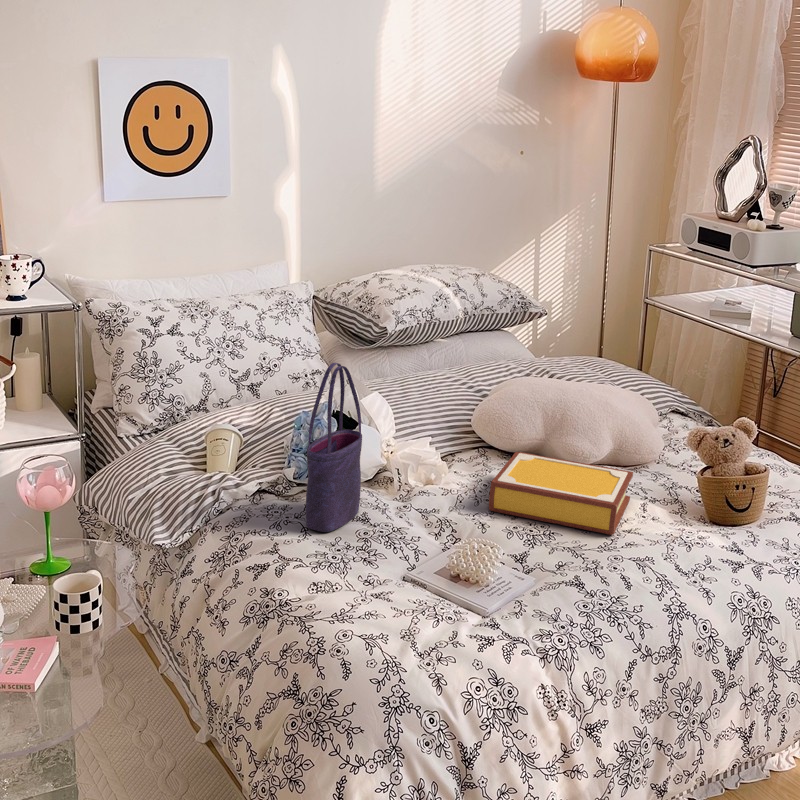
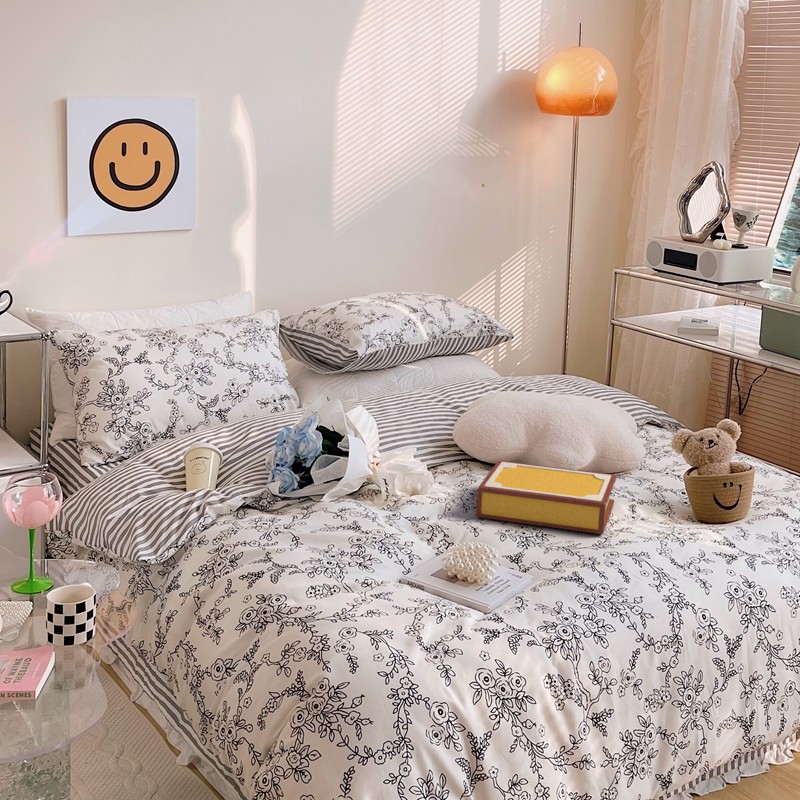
tote bag: present [306,363,362,532] -> none [295,369,348,541]

